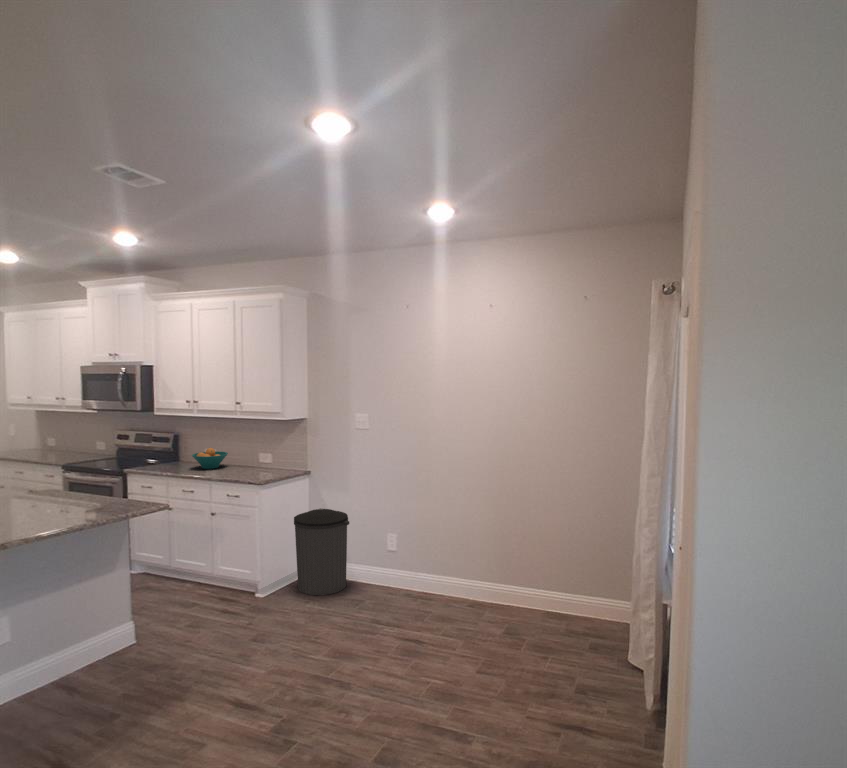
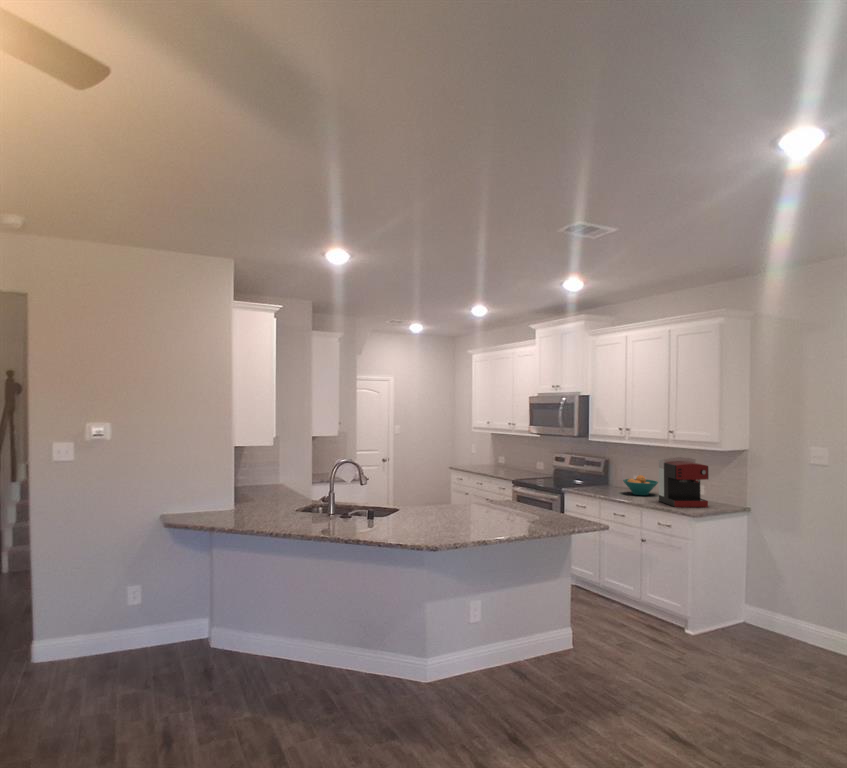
coffee maker: none [226,428,272,478] -> present [659,457,709,507]
trash can: present [294,508,349,595] -> none [733,553,807,655]

